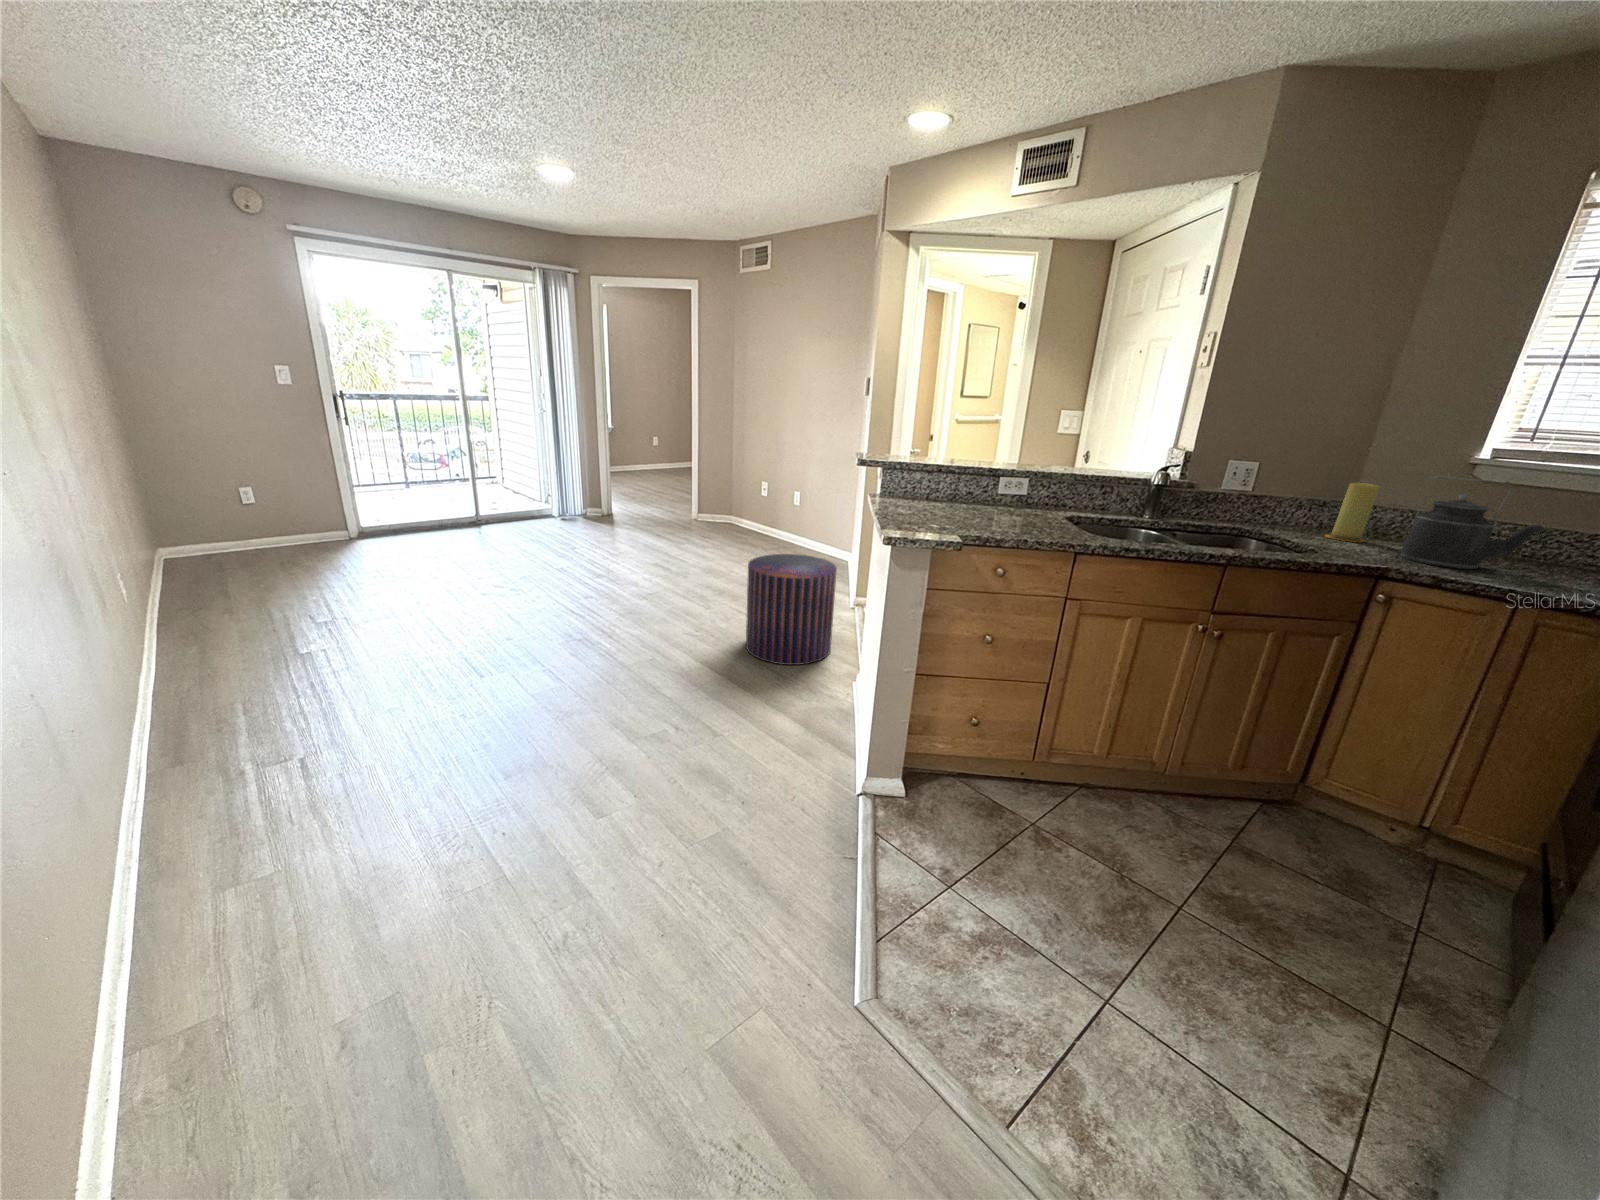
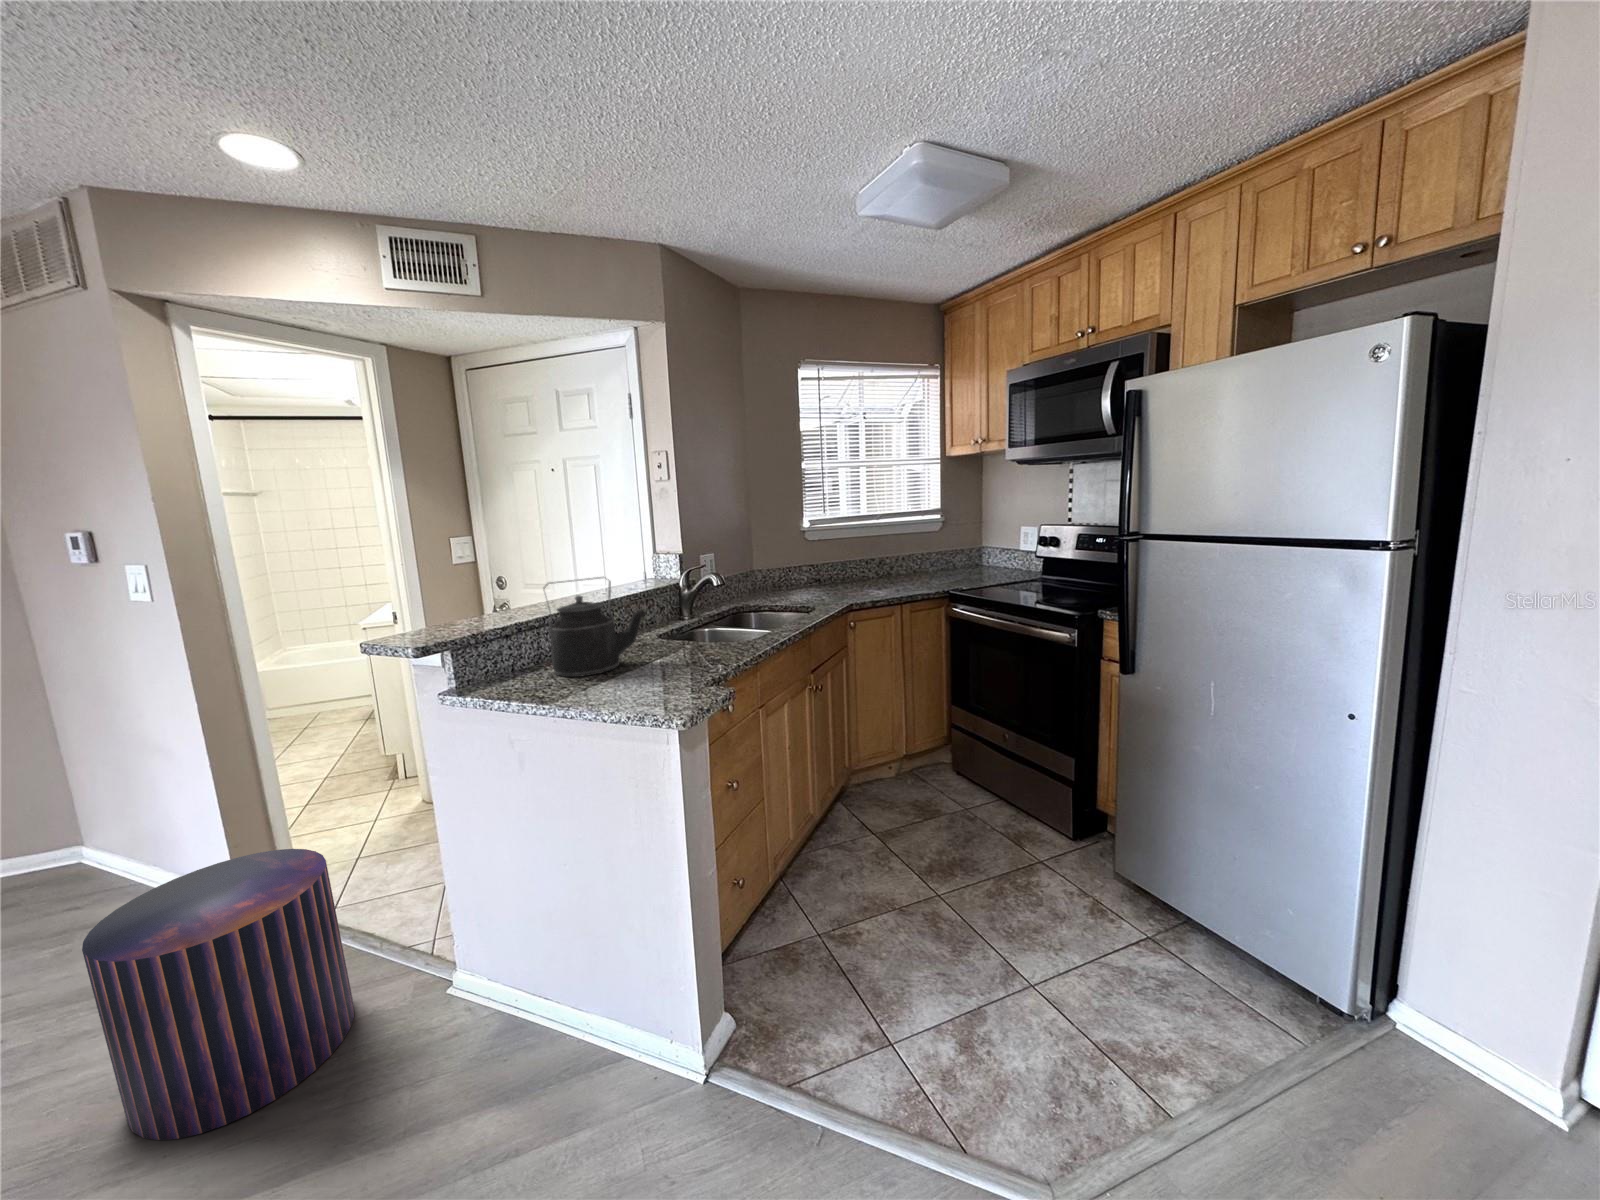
kettle: present [1401,480,1544,569] -> present [544,577,646,677]
candle: present [1326,483,1380,542] -> none [769,555,792,598]

